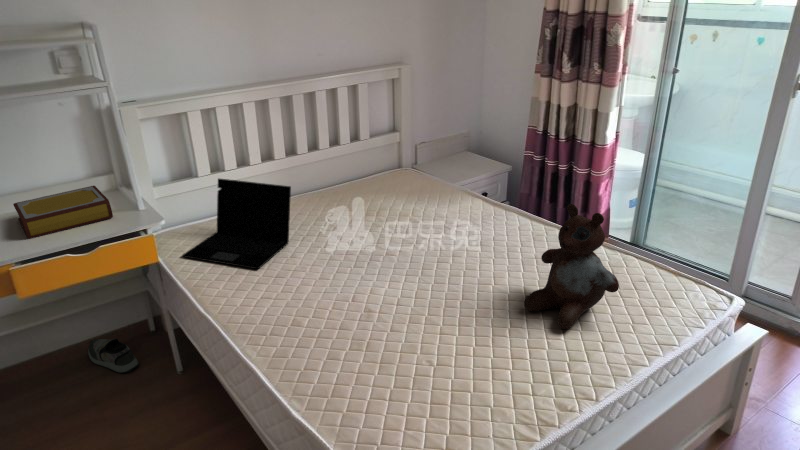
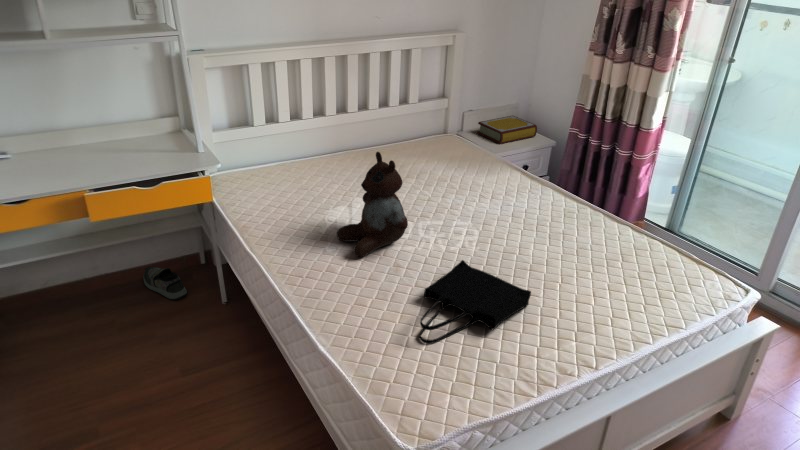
laptop: present [183,179,291,269] -> none [234,130,338,218]
book: present [13,186,113,239] -> present [477,116,537,144]
stuffed bear: present [524,204,619,329] -> present [337,152,408,257]
tote bag: none [400,297,515,395] -> present [420,260,531,344]

